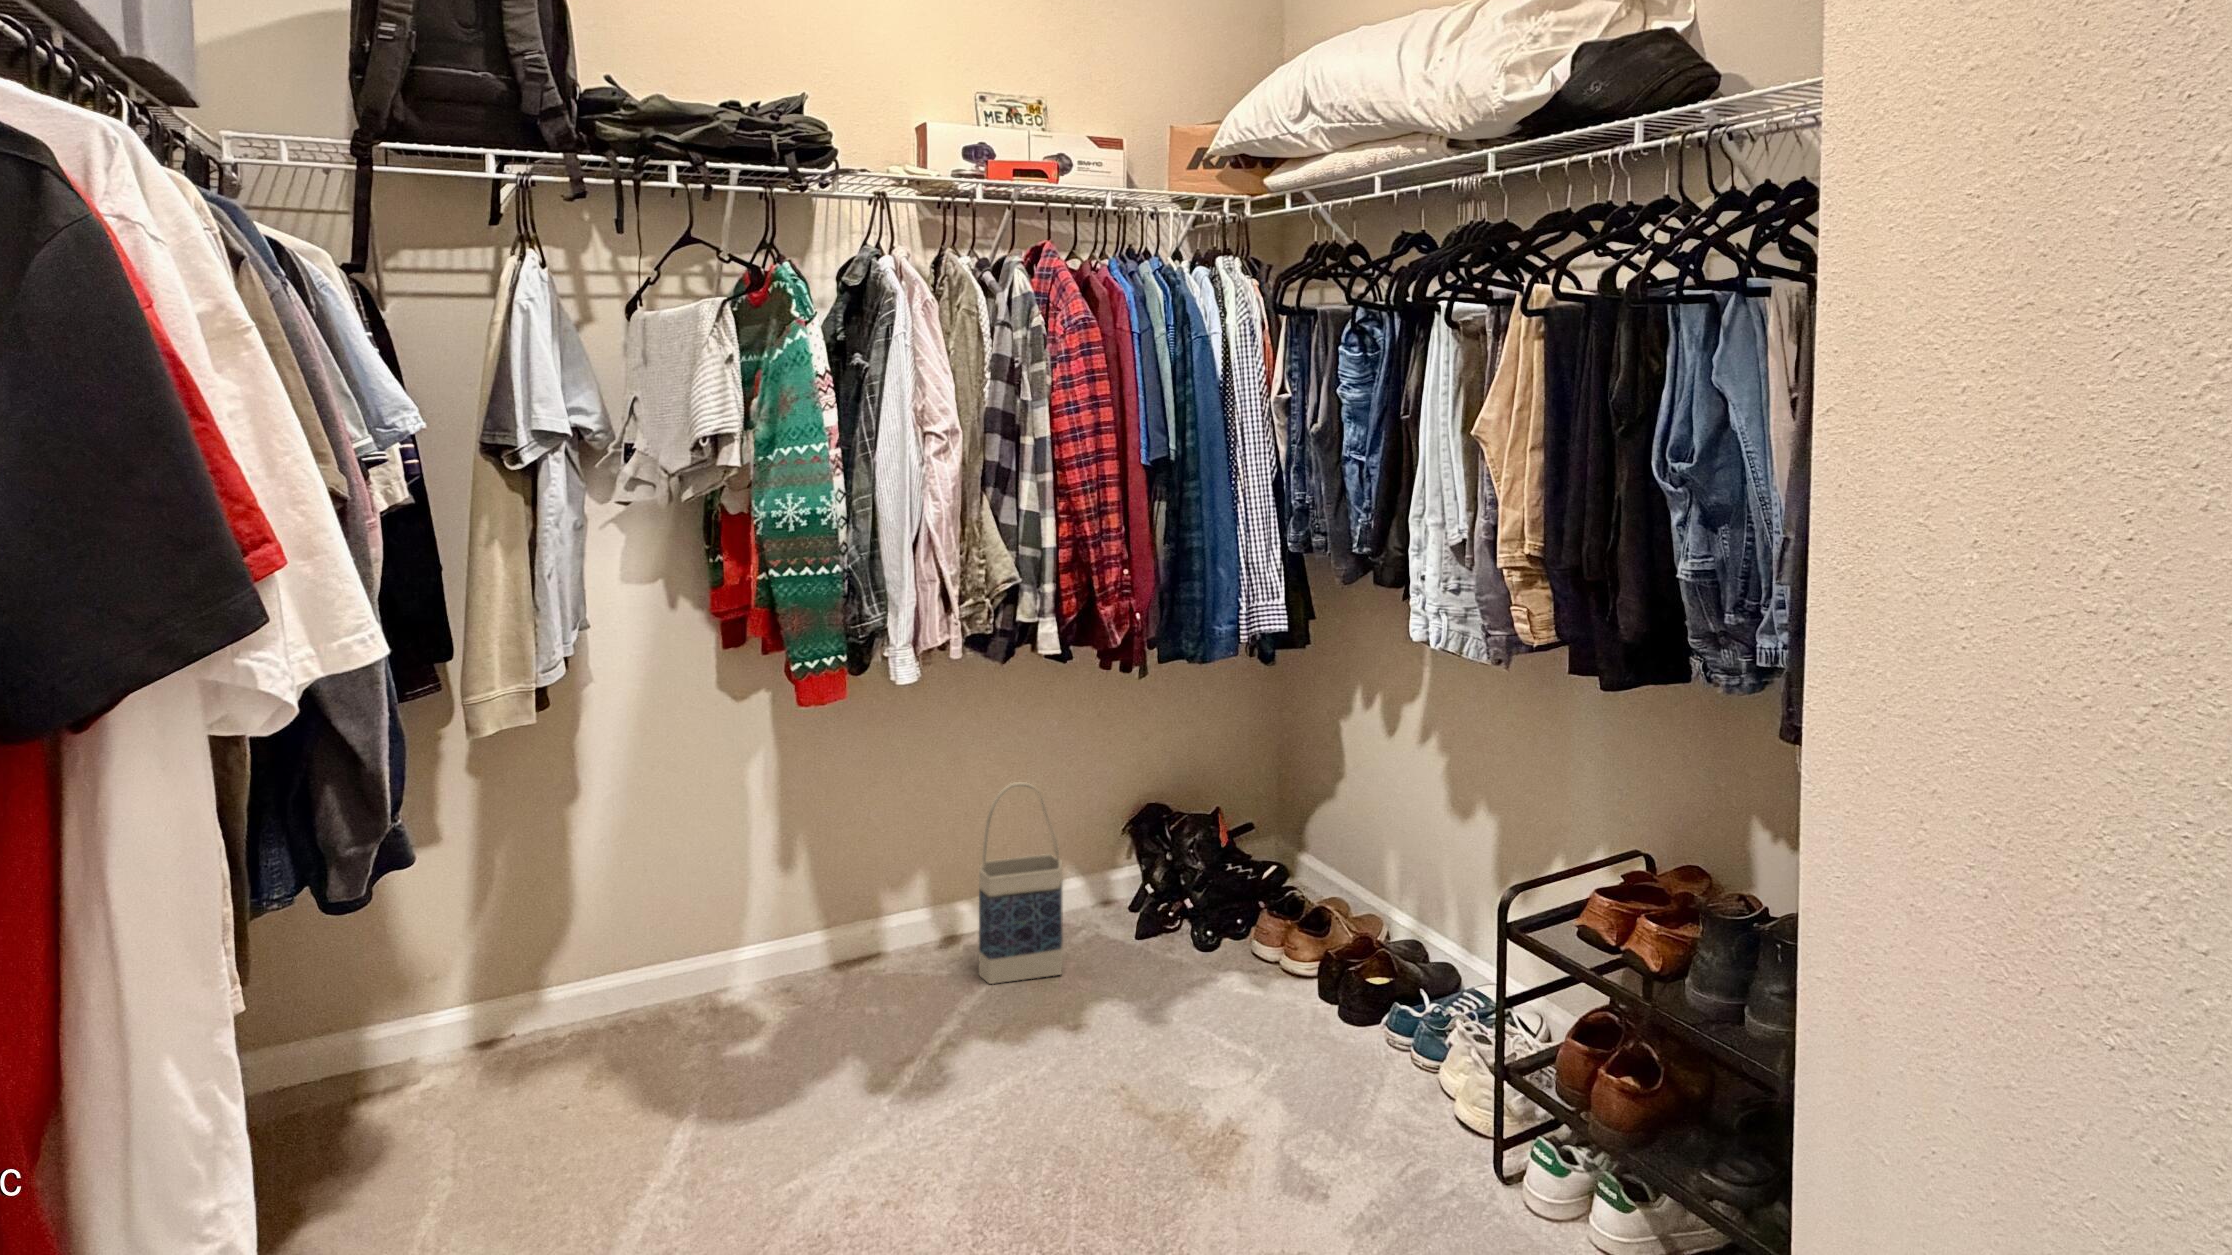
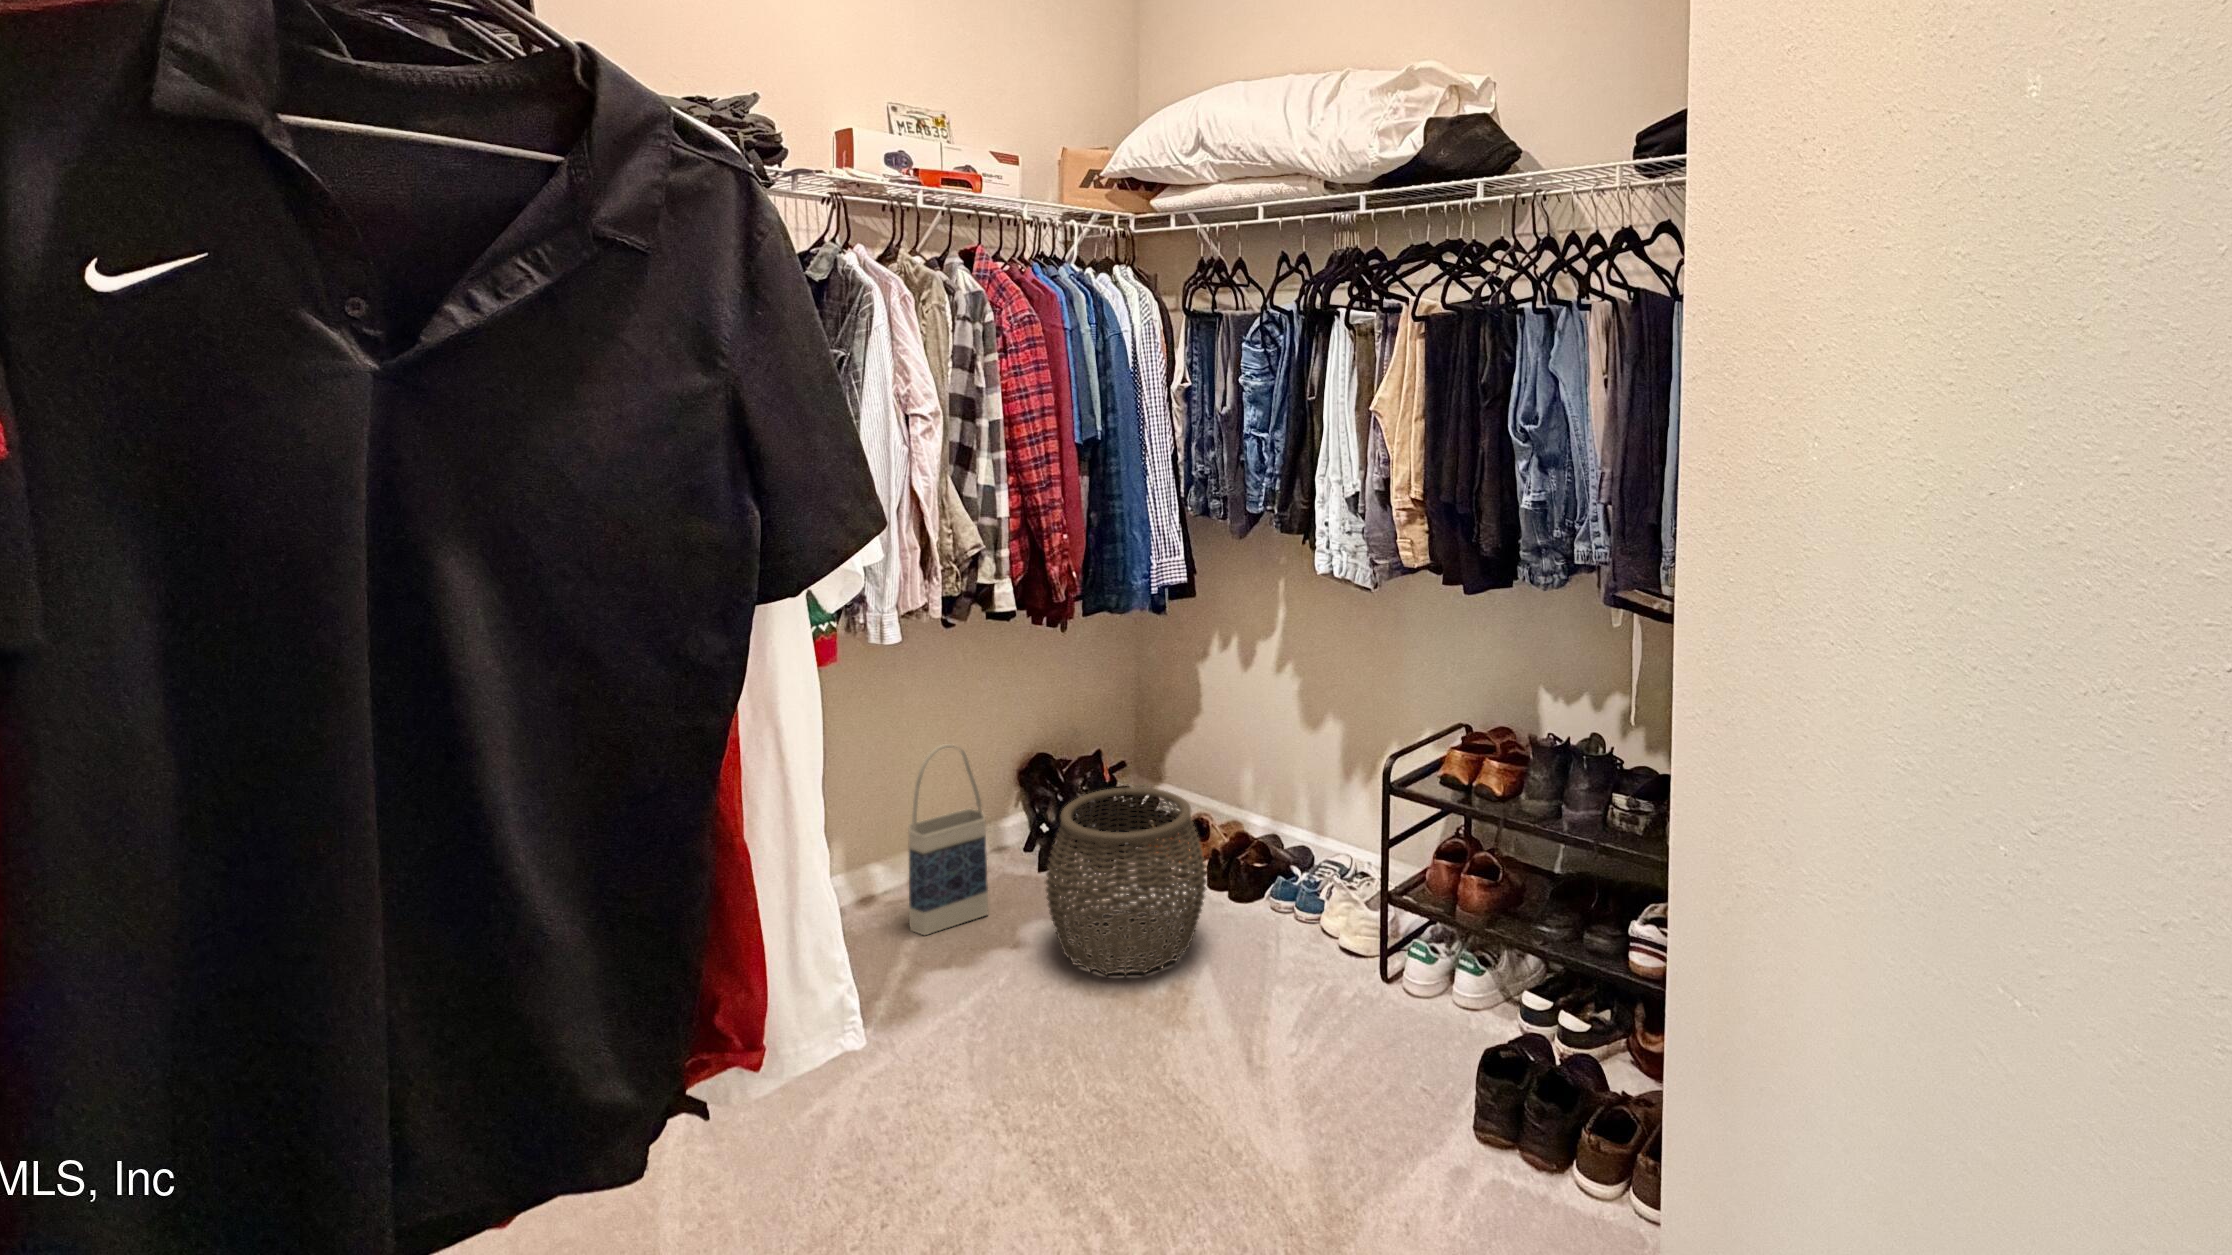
woven basket: none [1099,860,1287,1089] -> present [1046,787,1207,975]

